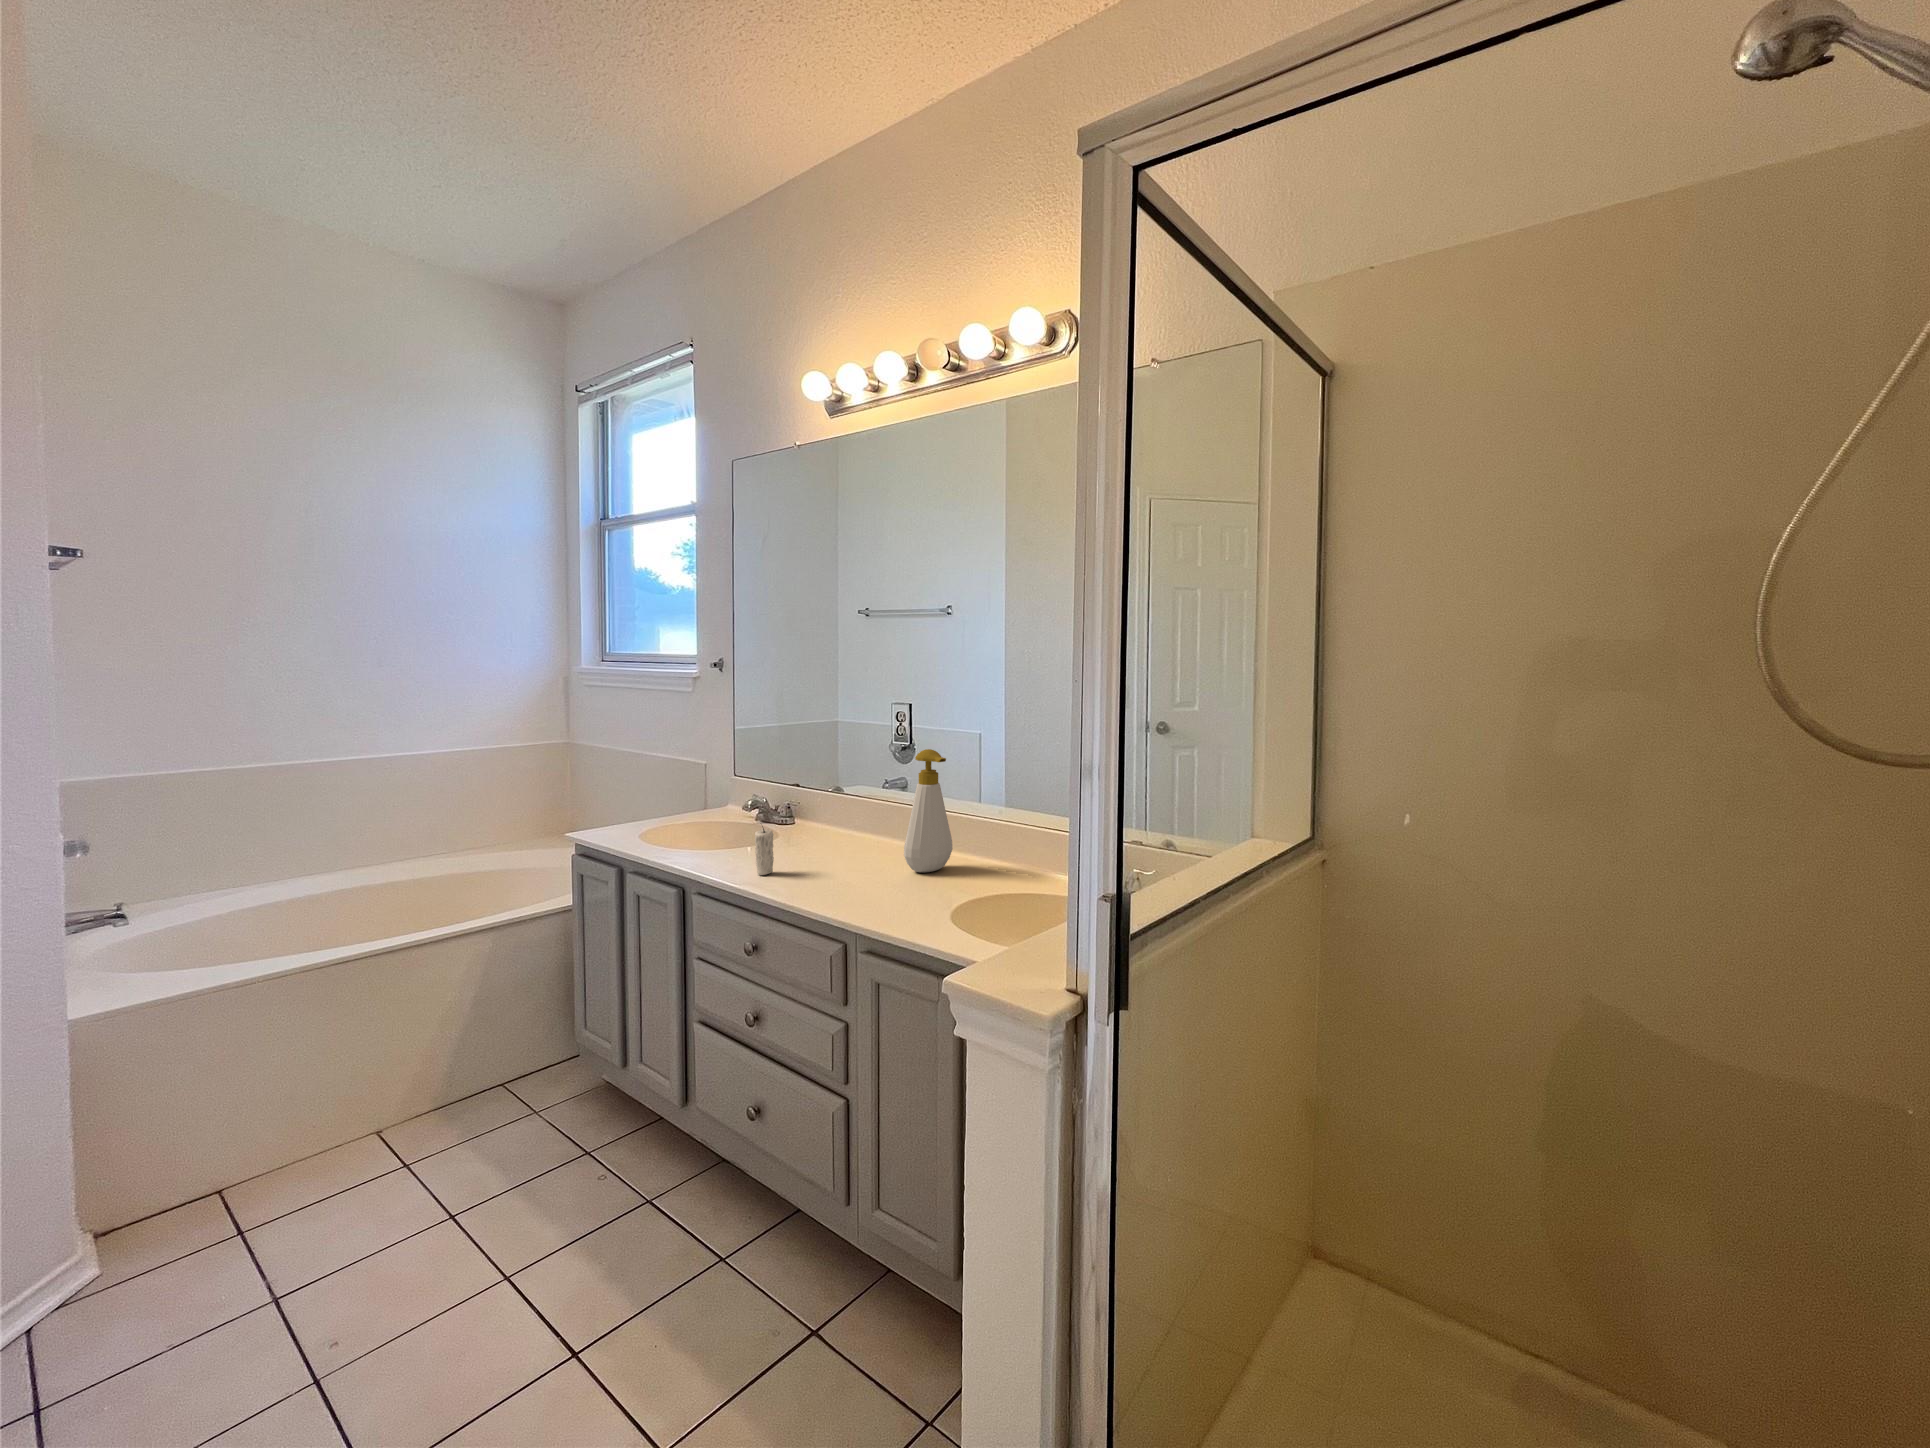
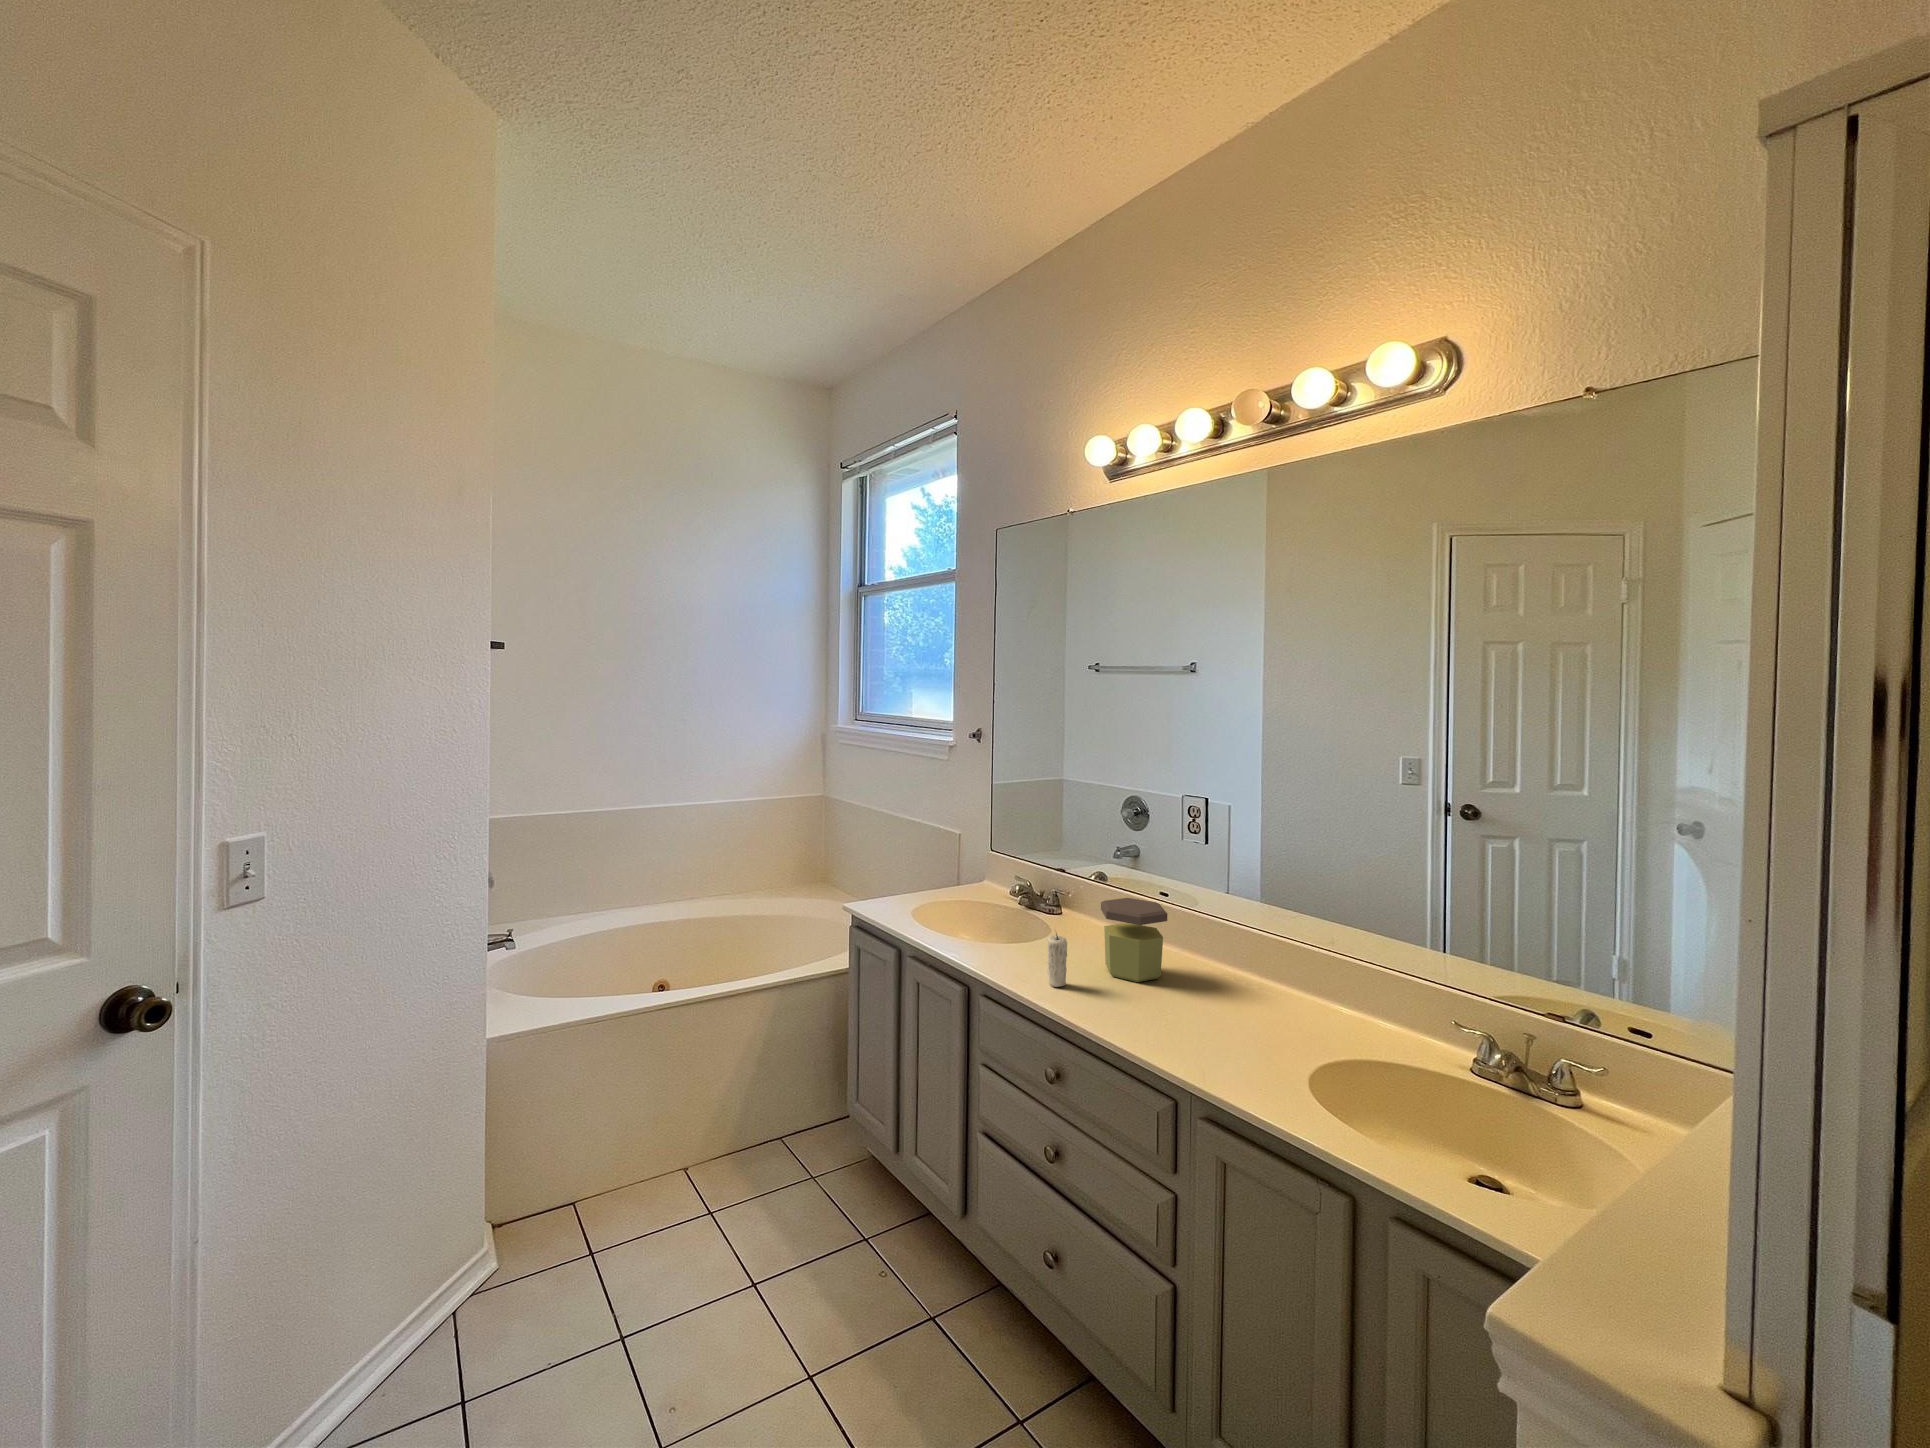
soap bottle: present [904,749,953,873] -> none [1217,861,1275,1008]
jar: none [813,794,868,864] -> present [1101,898,1167,982]

